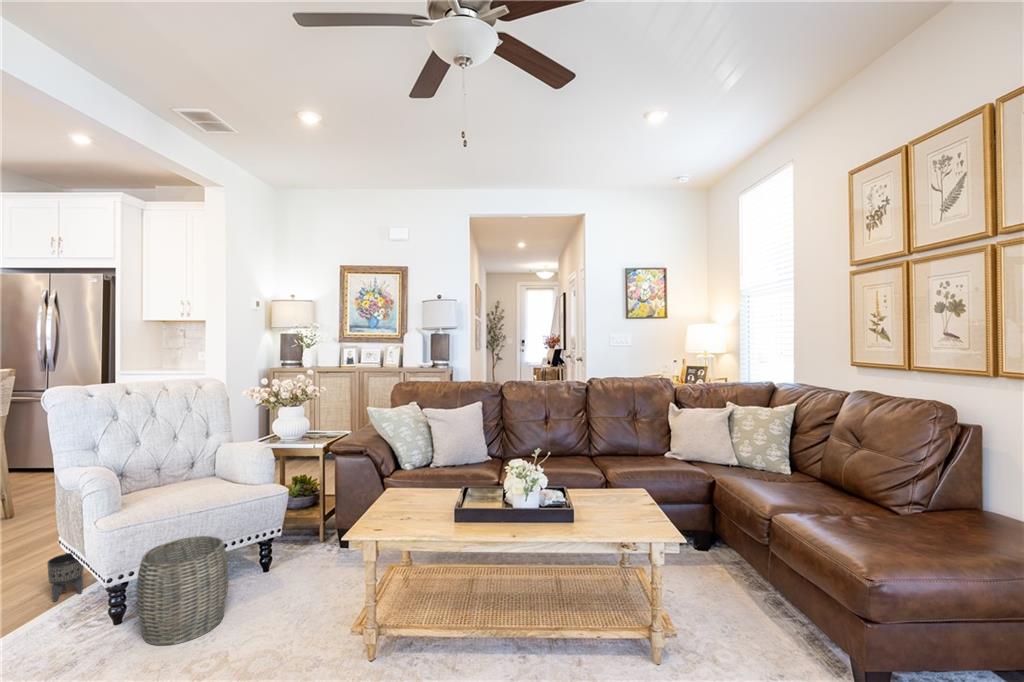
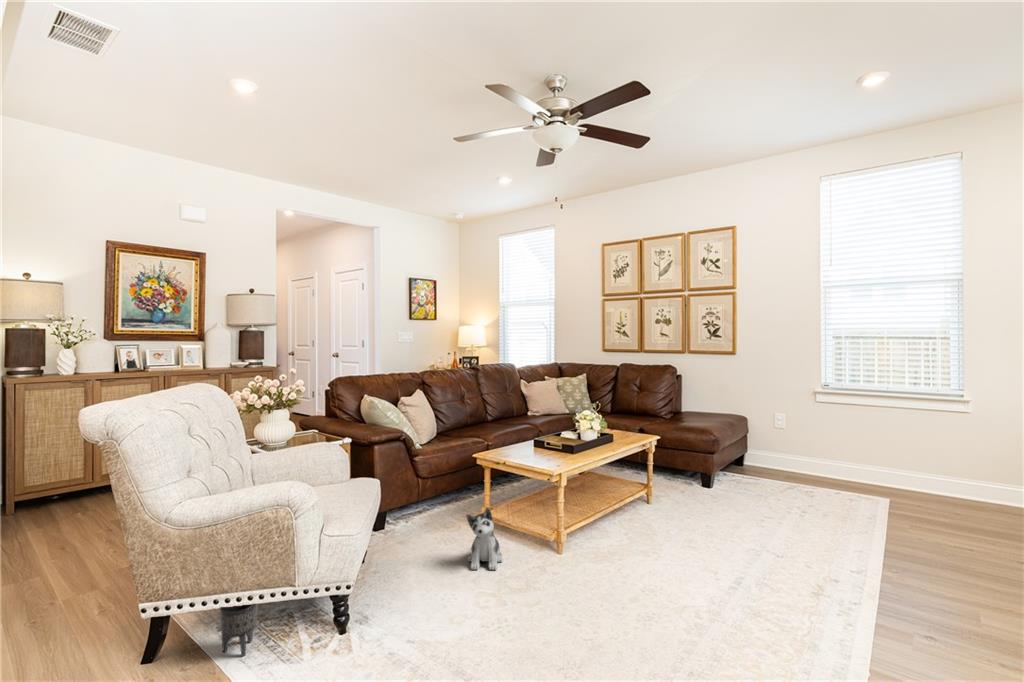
woven basket: present [137,536,228,645] -> none [389,516,459,612]
plush toy: none [254,555,326,638] -> present [467,508,503,570]

